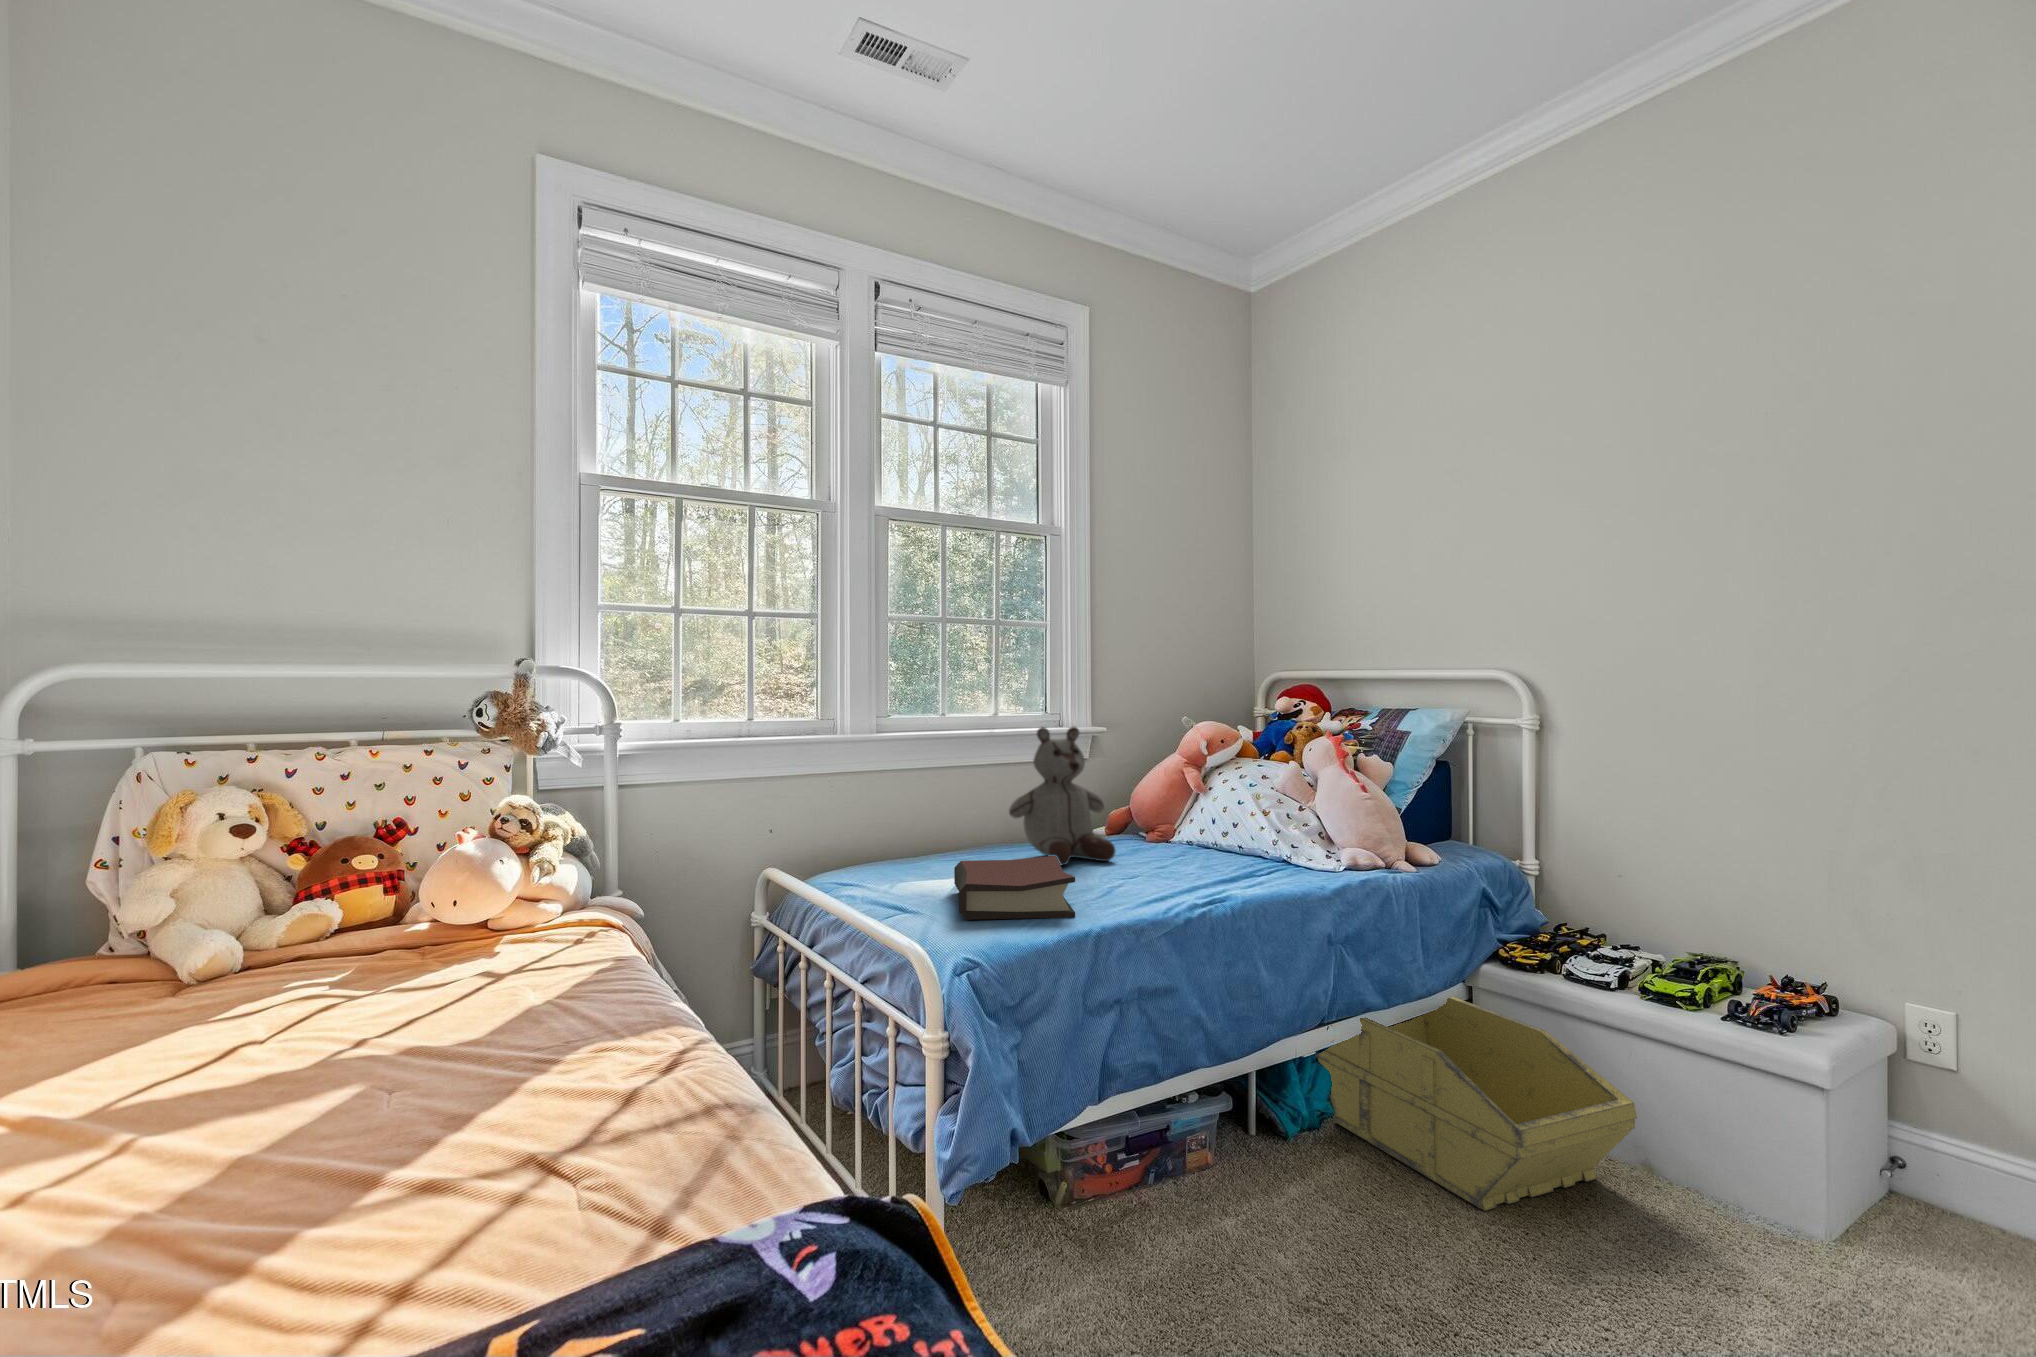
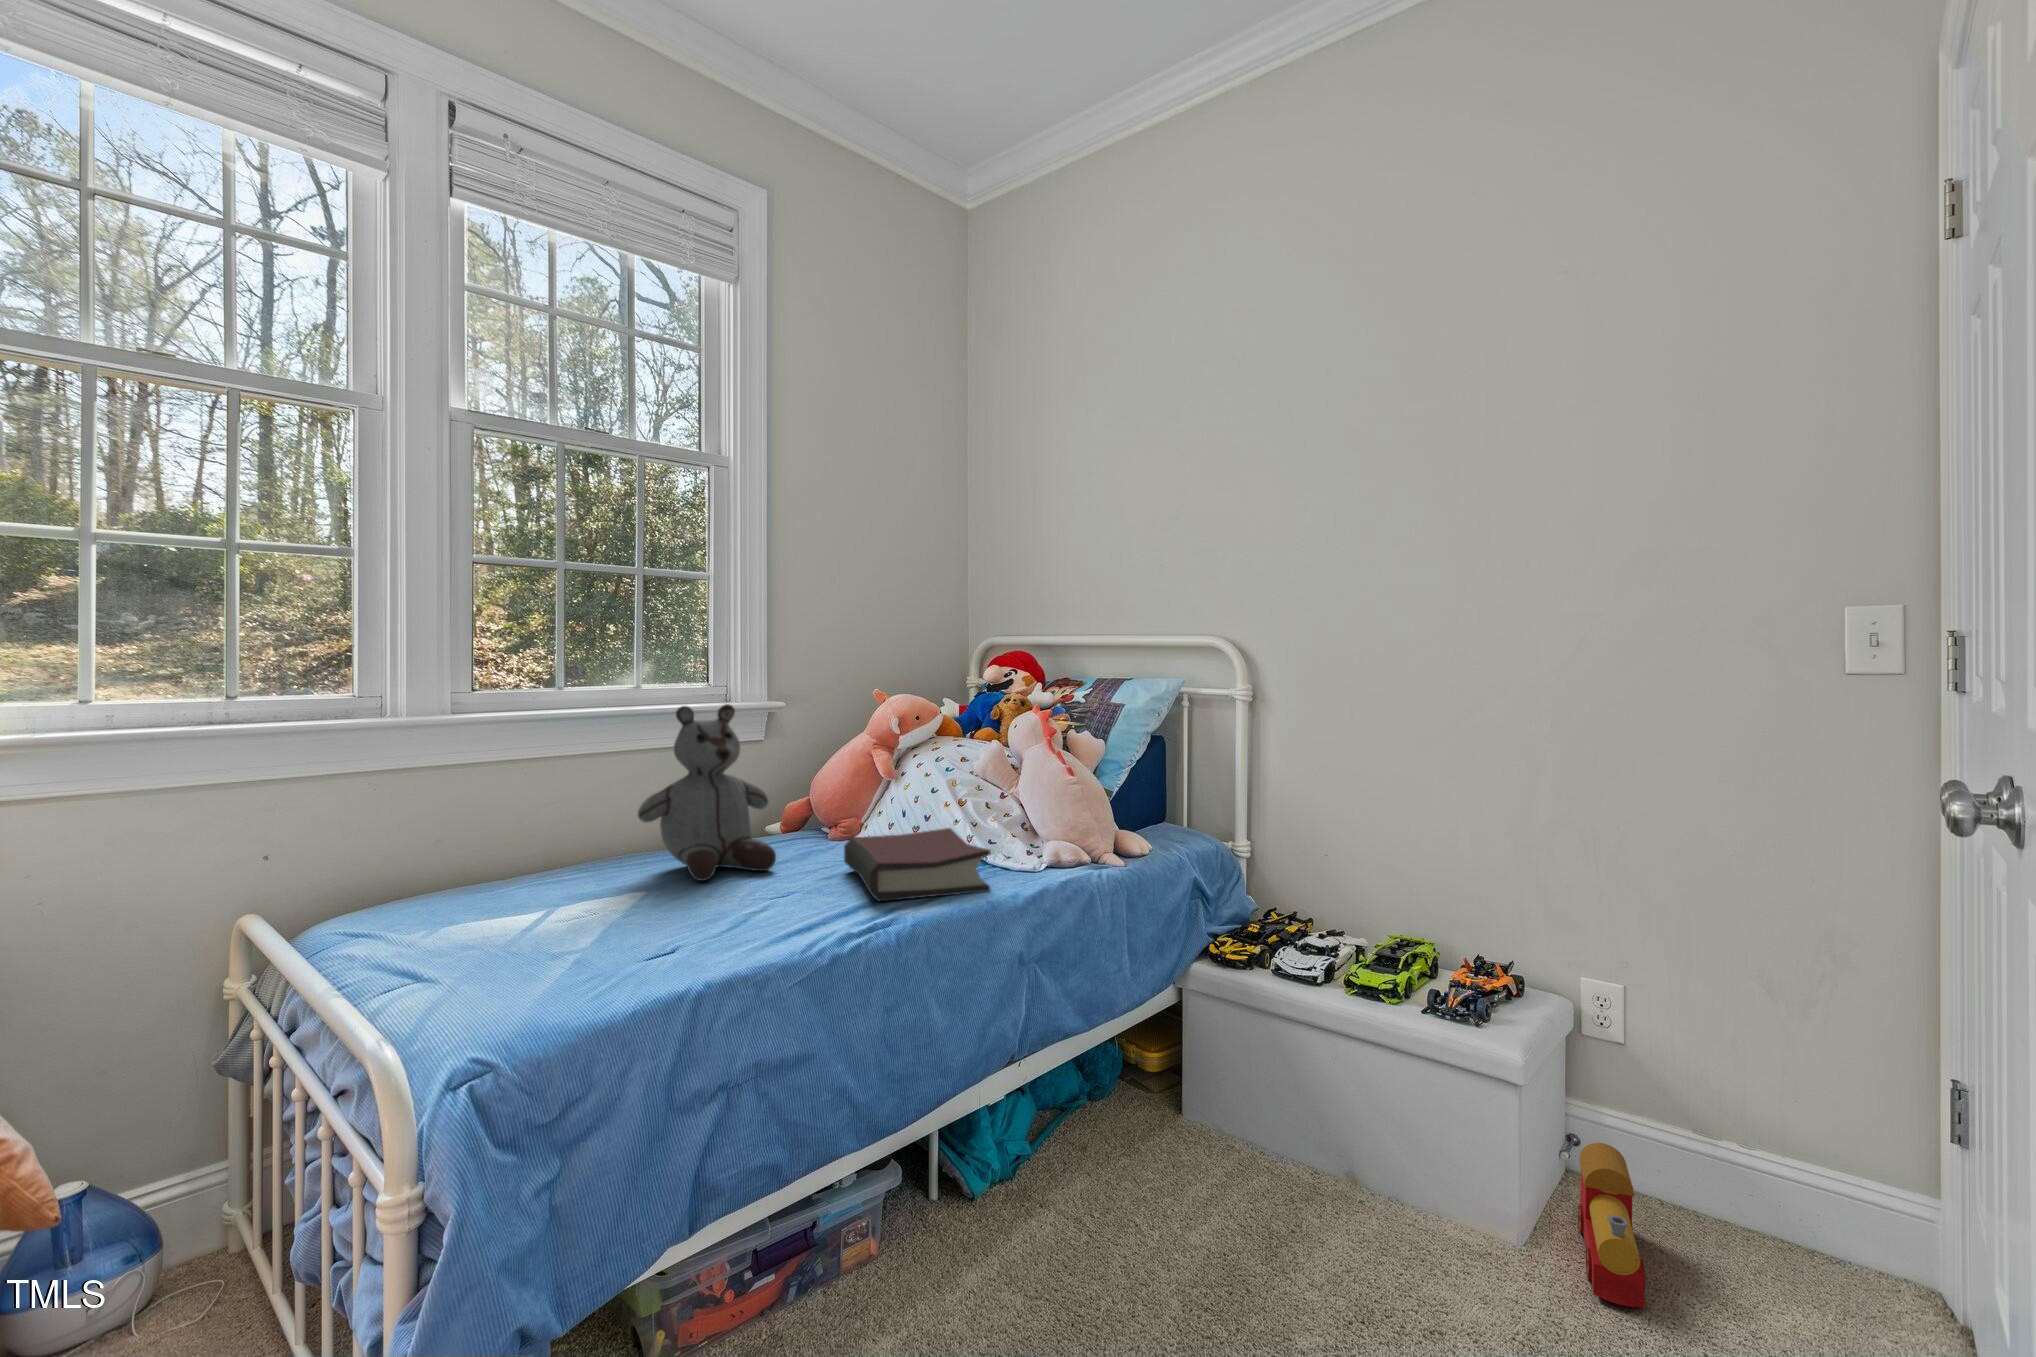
hardback book: present [954,856,1075,920] -> present [844,828,991,901]
storage bin: present [1315,996,1637,1211] -> none [1009,986,1342,1264]
toy train: none [1896,1156,1963,1303] -> present [1578,1143,1645,1308]

